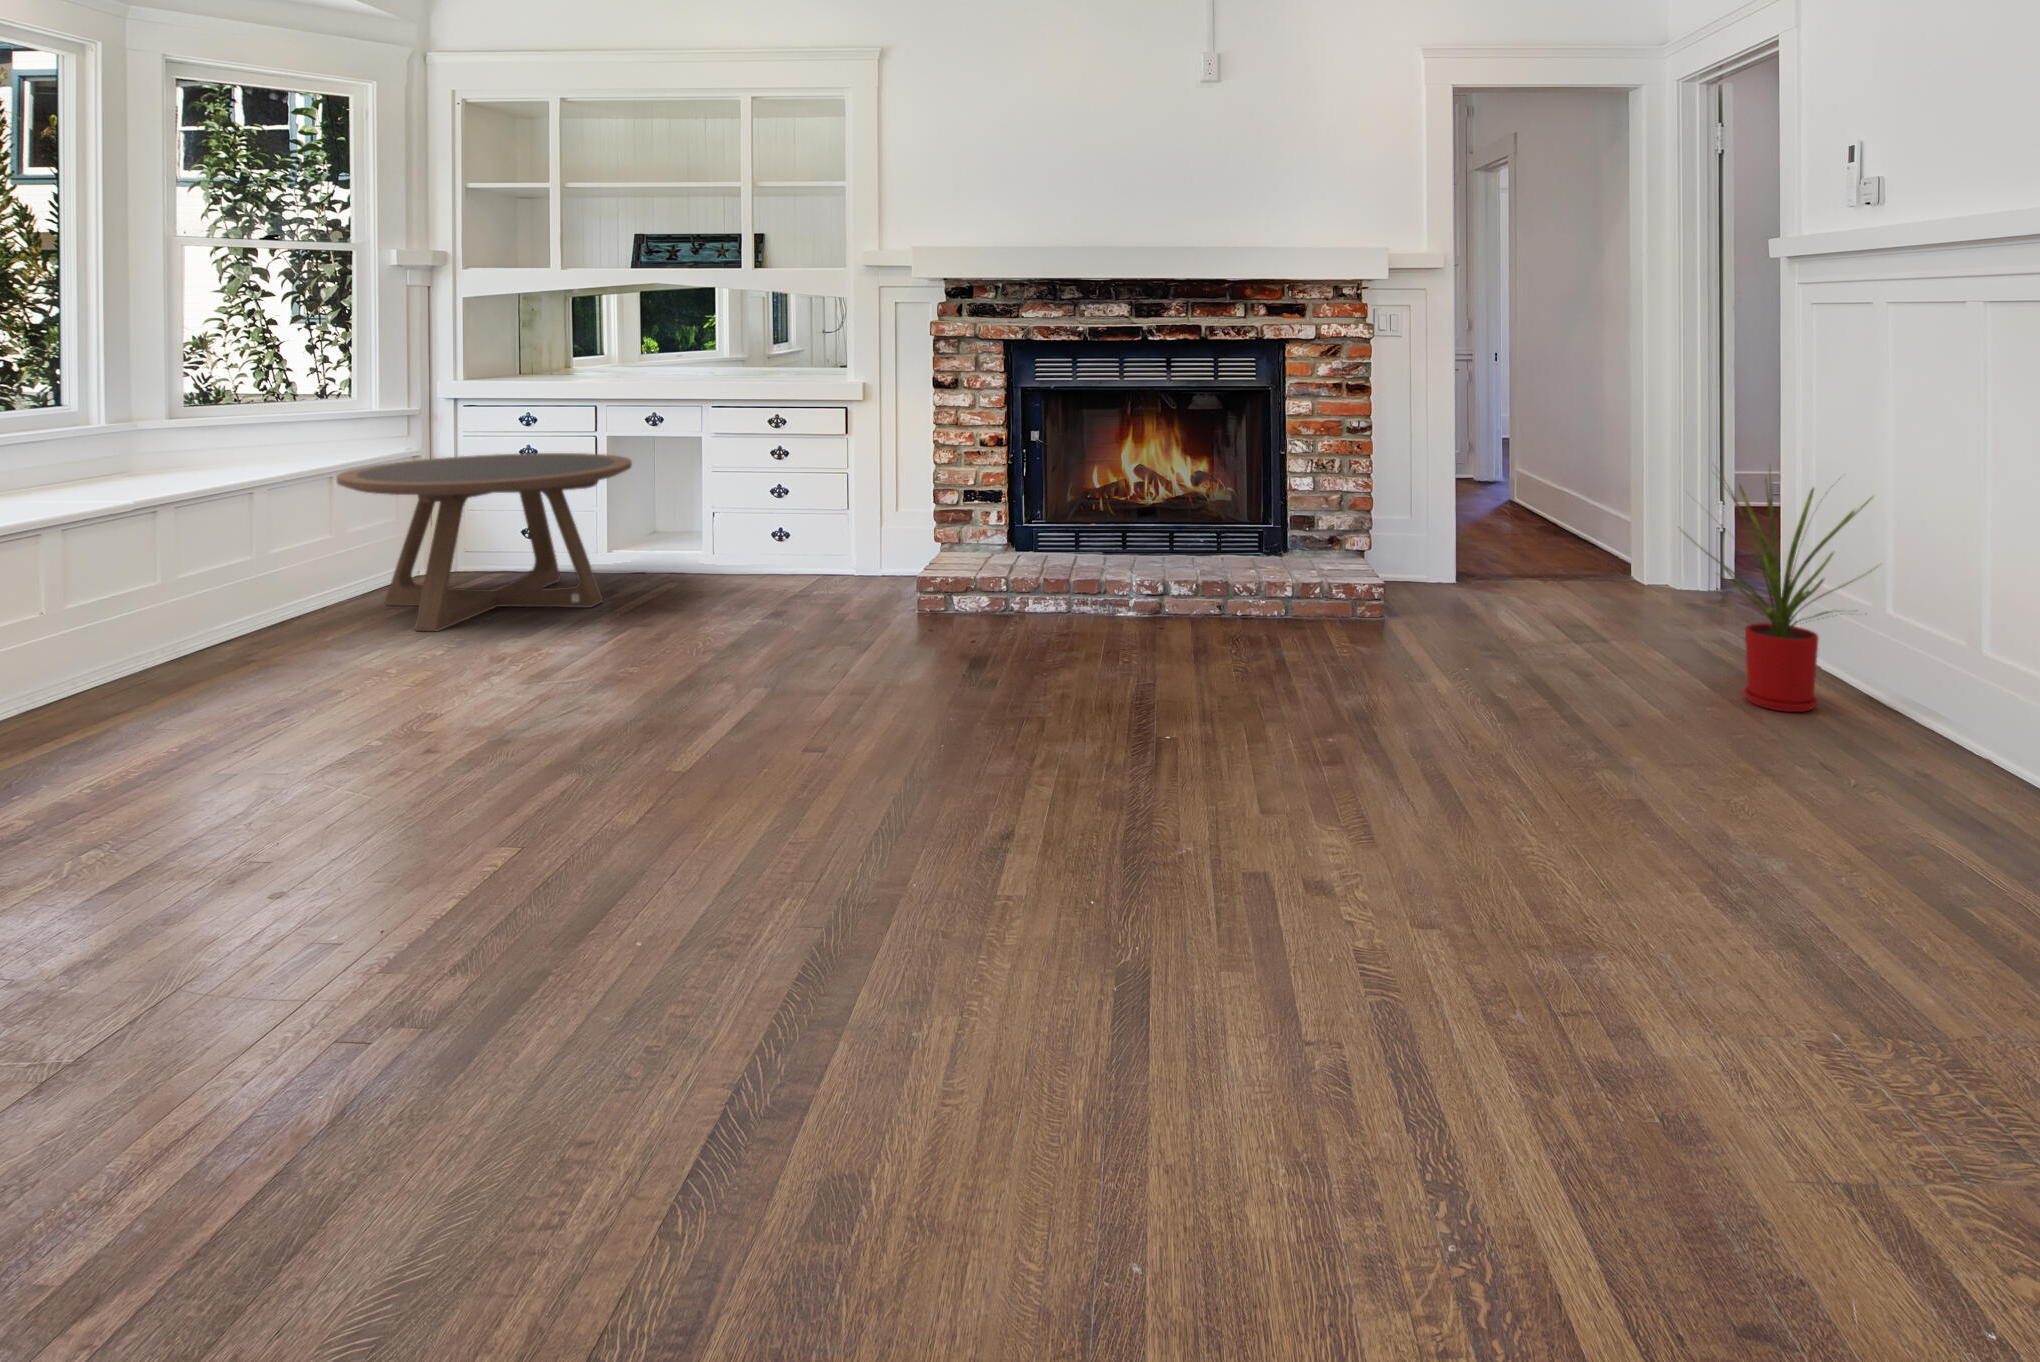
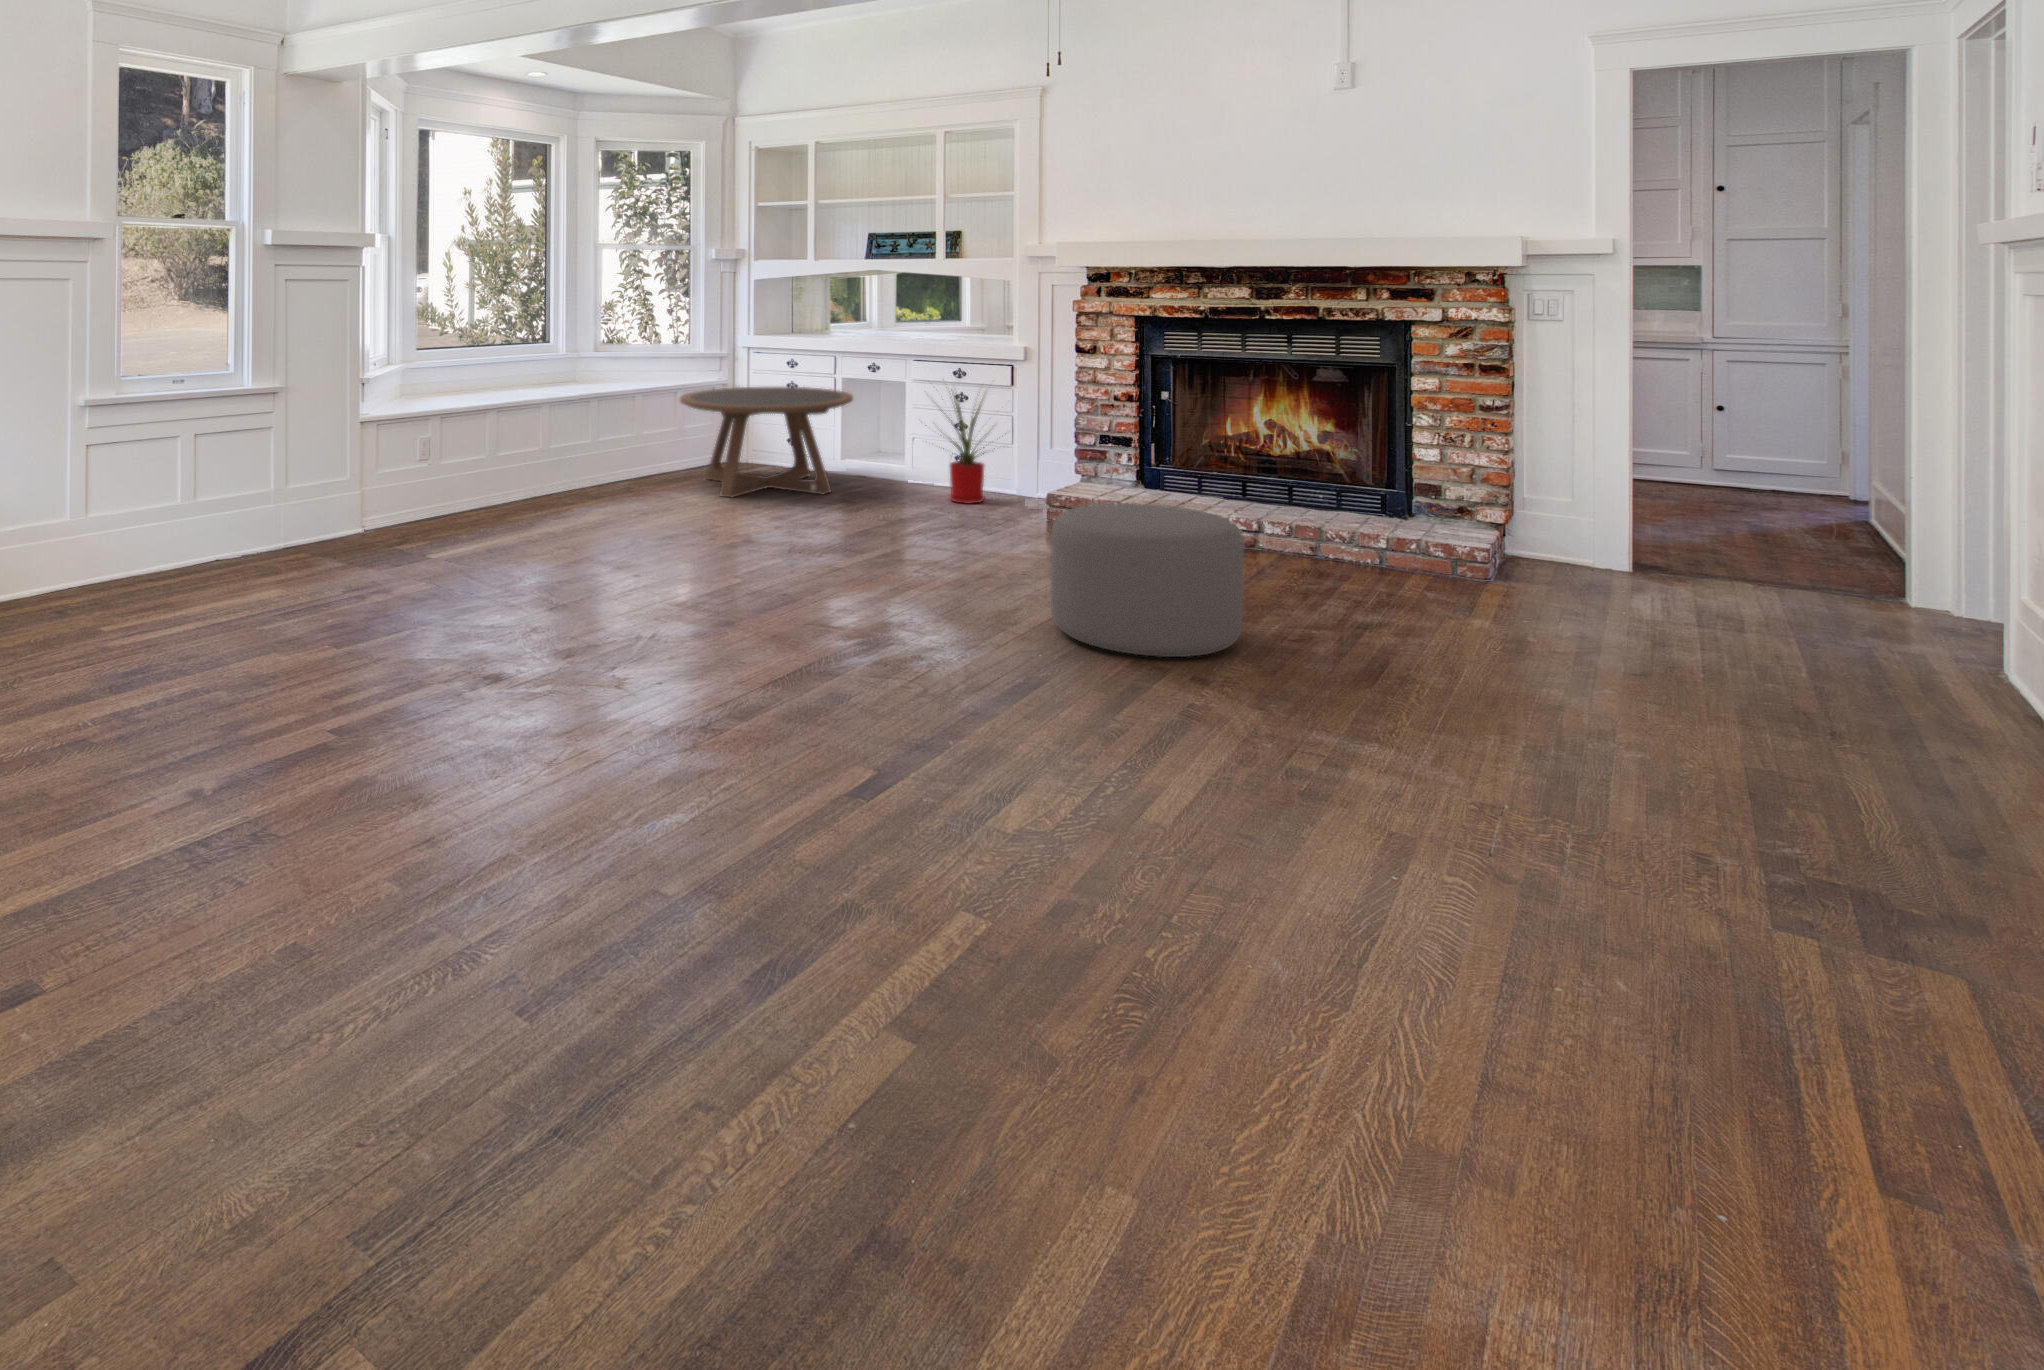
house plant: present [1692,475,1872,712] -> present [943,395,986,504]
ottoman: none [1053,572,1308,809] -> present [1051,503,1244,657]

